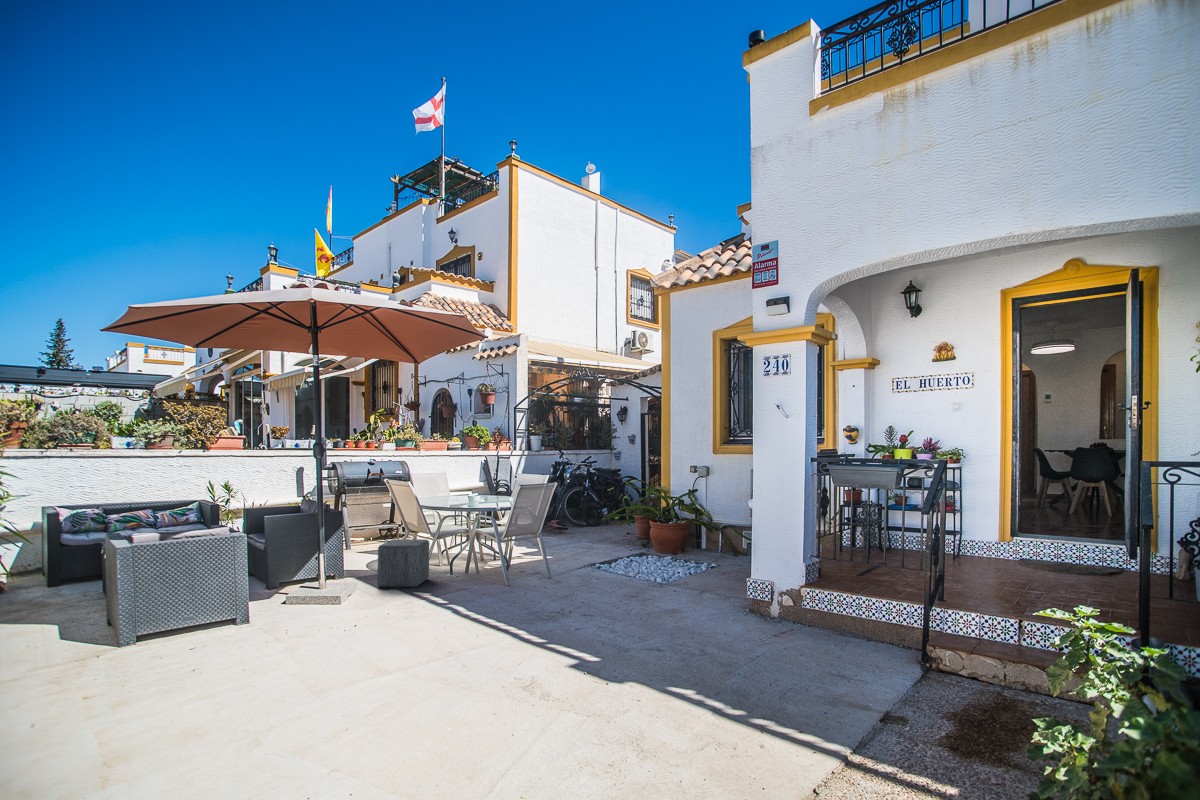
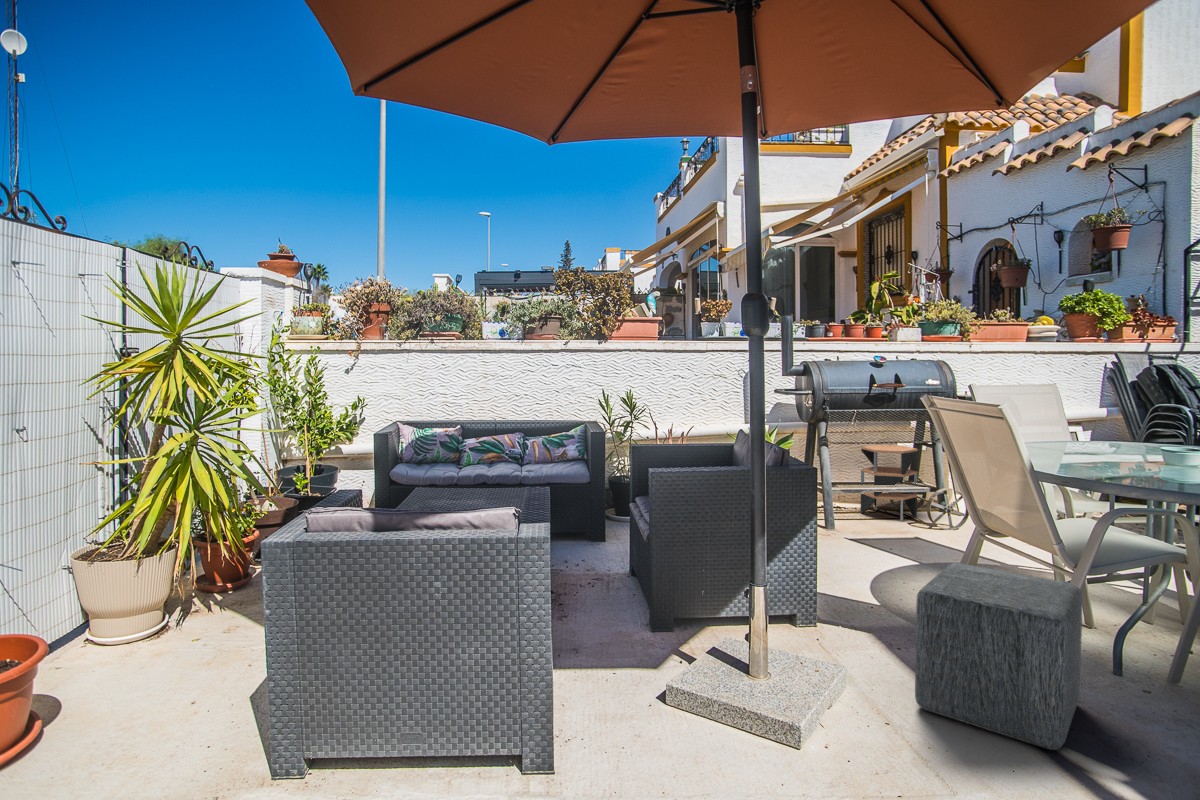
side table: none [363,506,392,545] -> present [861,445,918,521]

